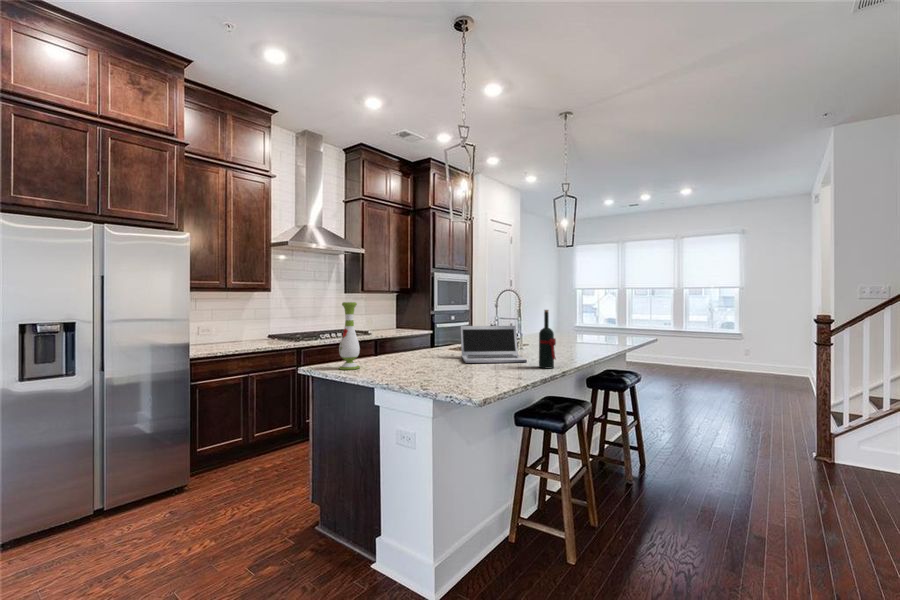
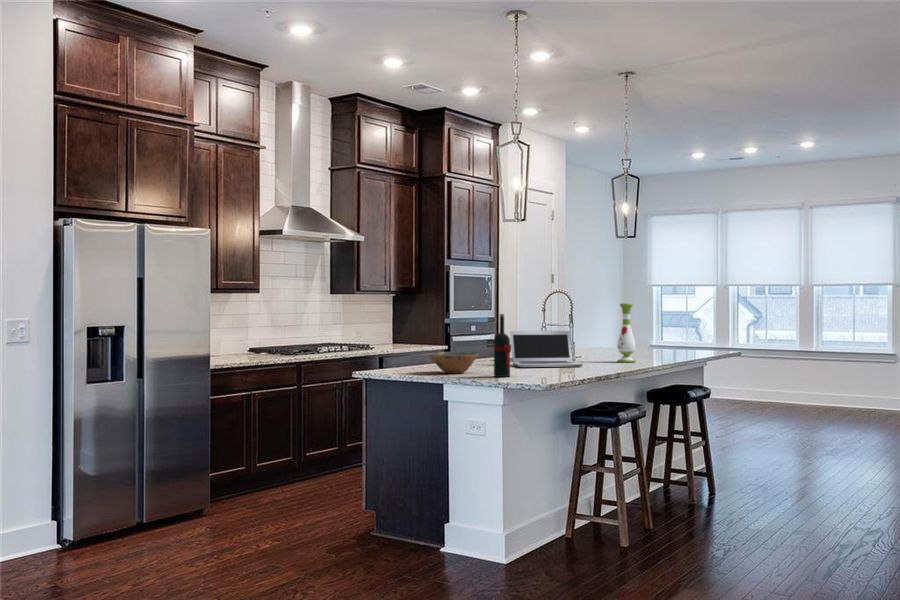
vase: present [339,302,360,370] -> present [618,303,635,363]
wine bottle: present [539,310,556,368] -> present [494,314,511,377]
bowl: none [364,349,416,374] -> present [429,352,478,373]

